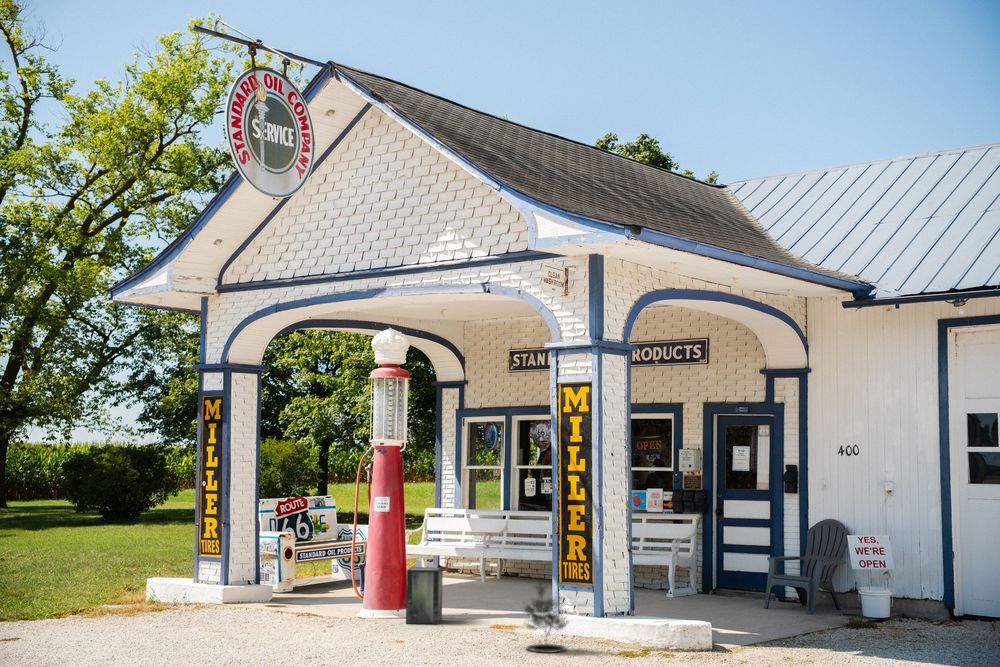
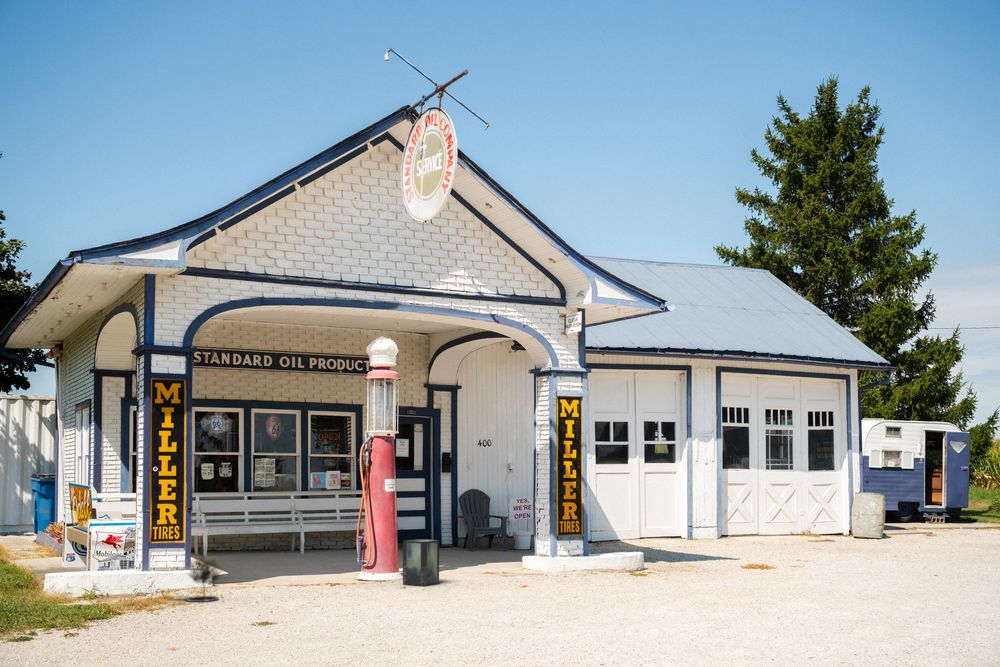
potted tree: present [525,578,567,653] -> present [186,546,220,602]

